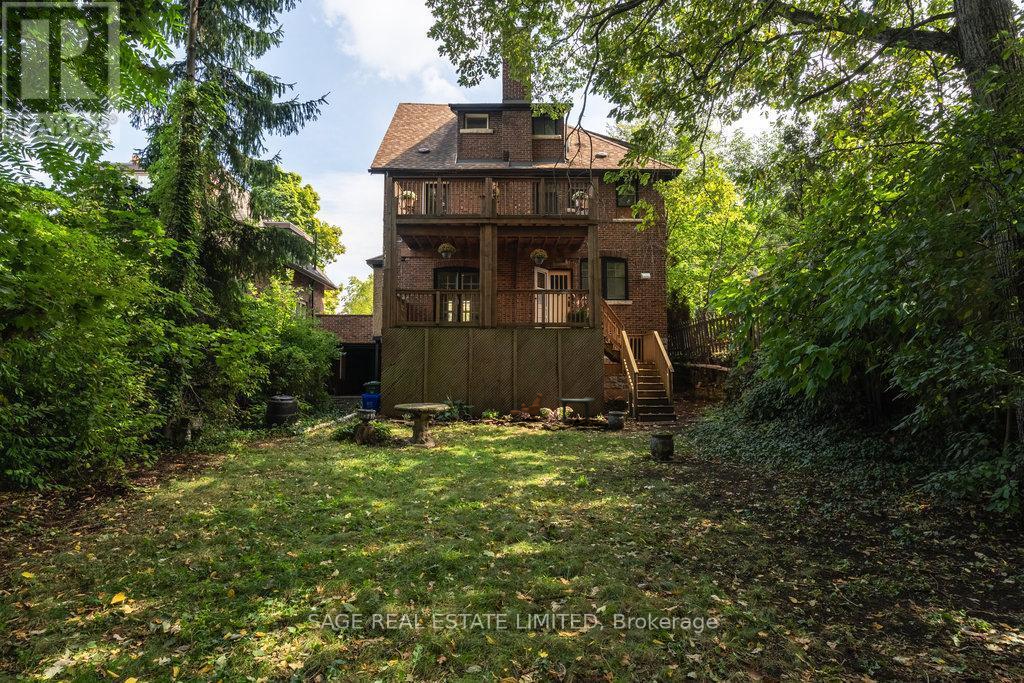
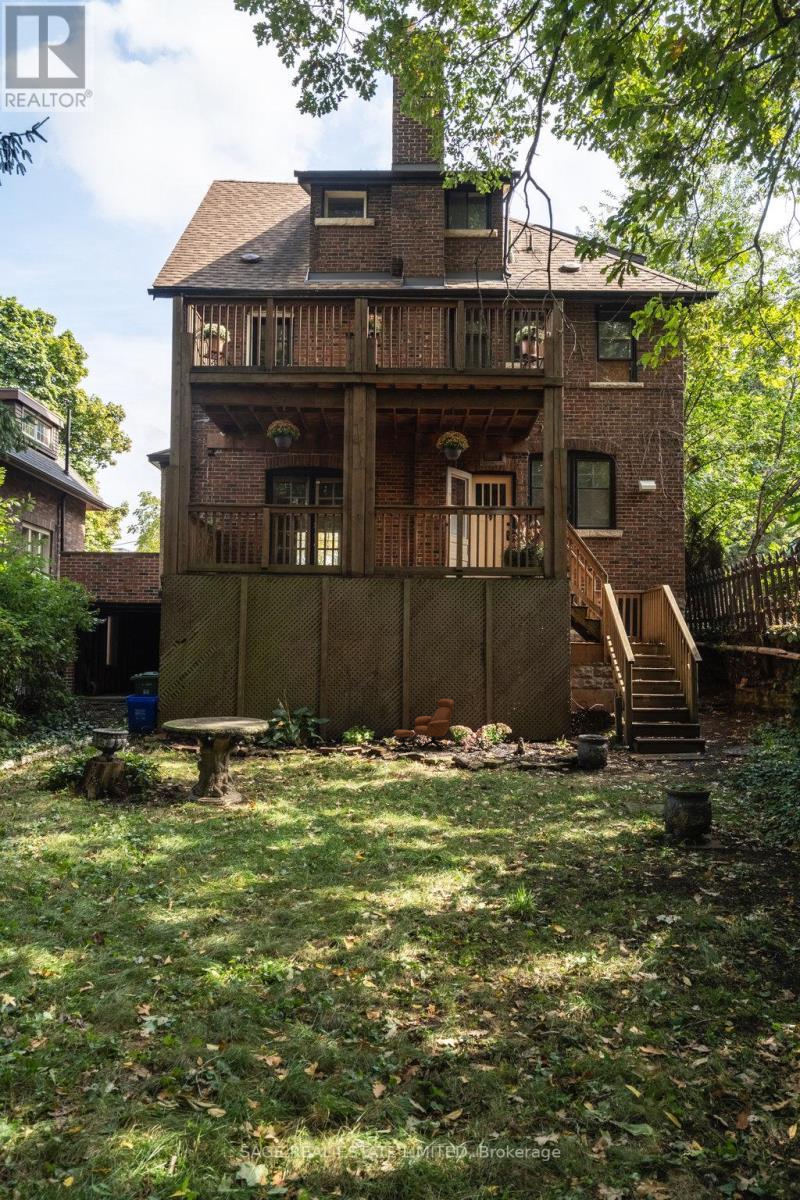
round table: present [557,397,594,423] -> none [480,706,551,756]

